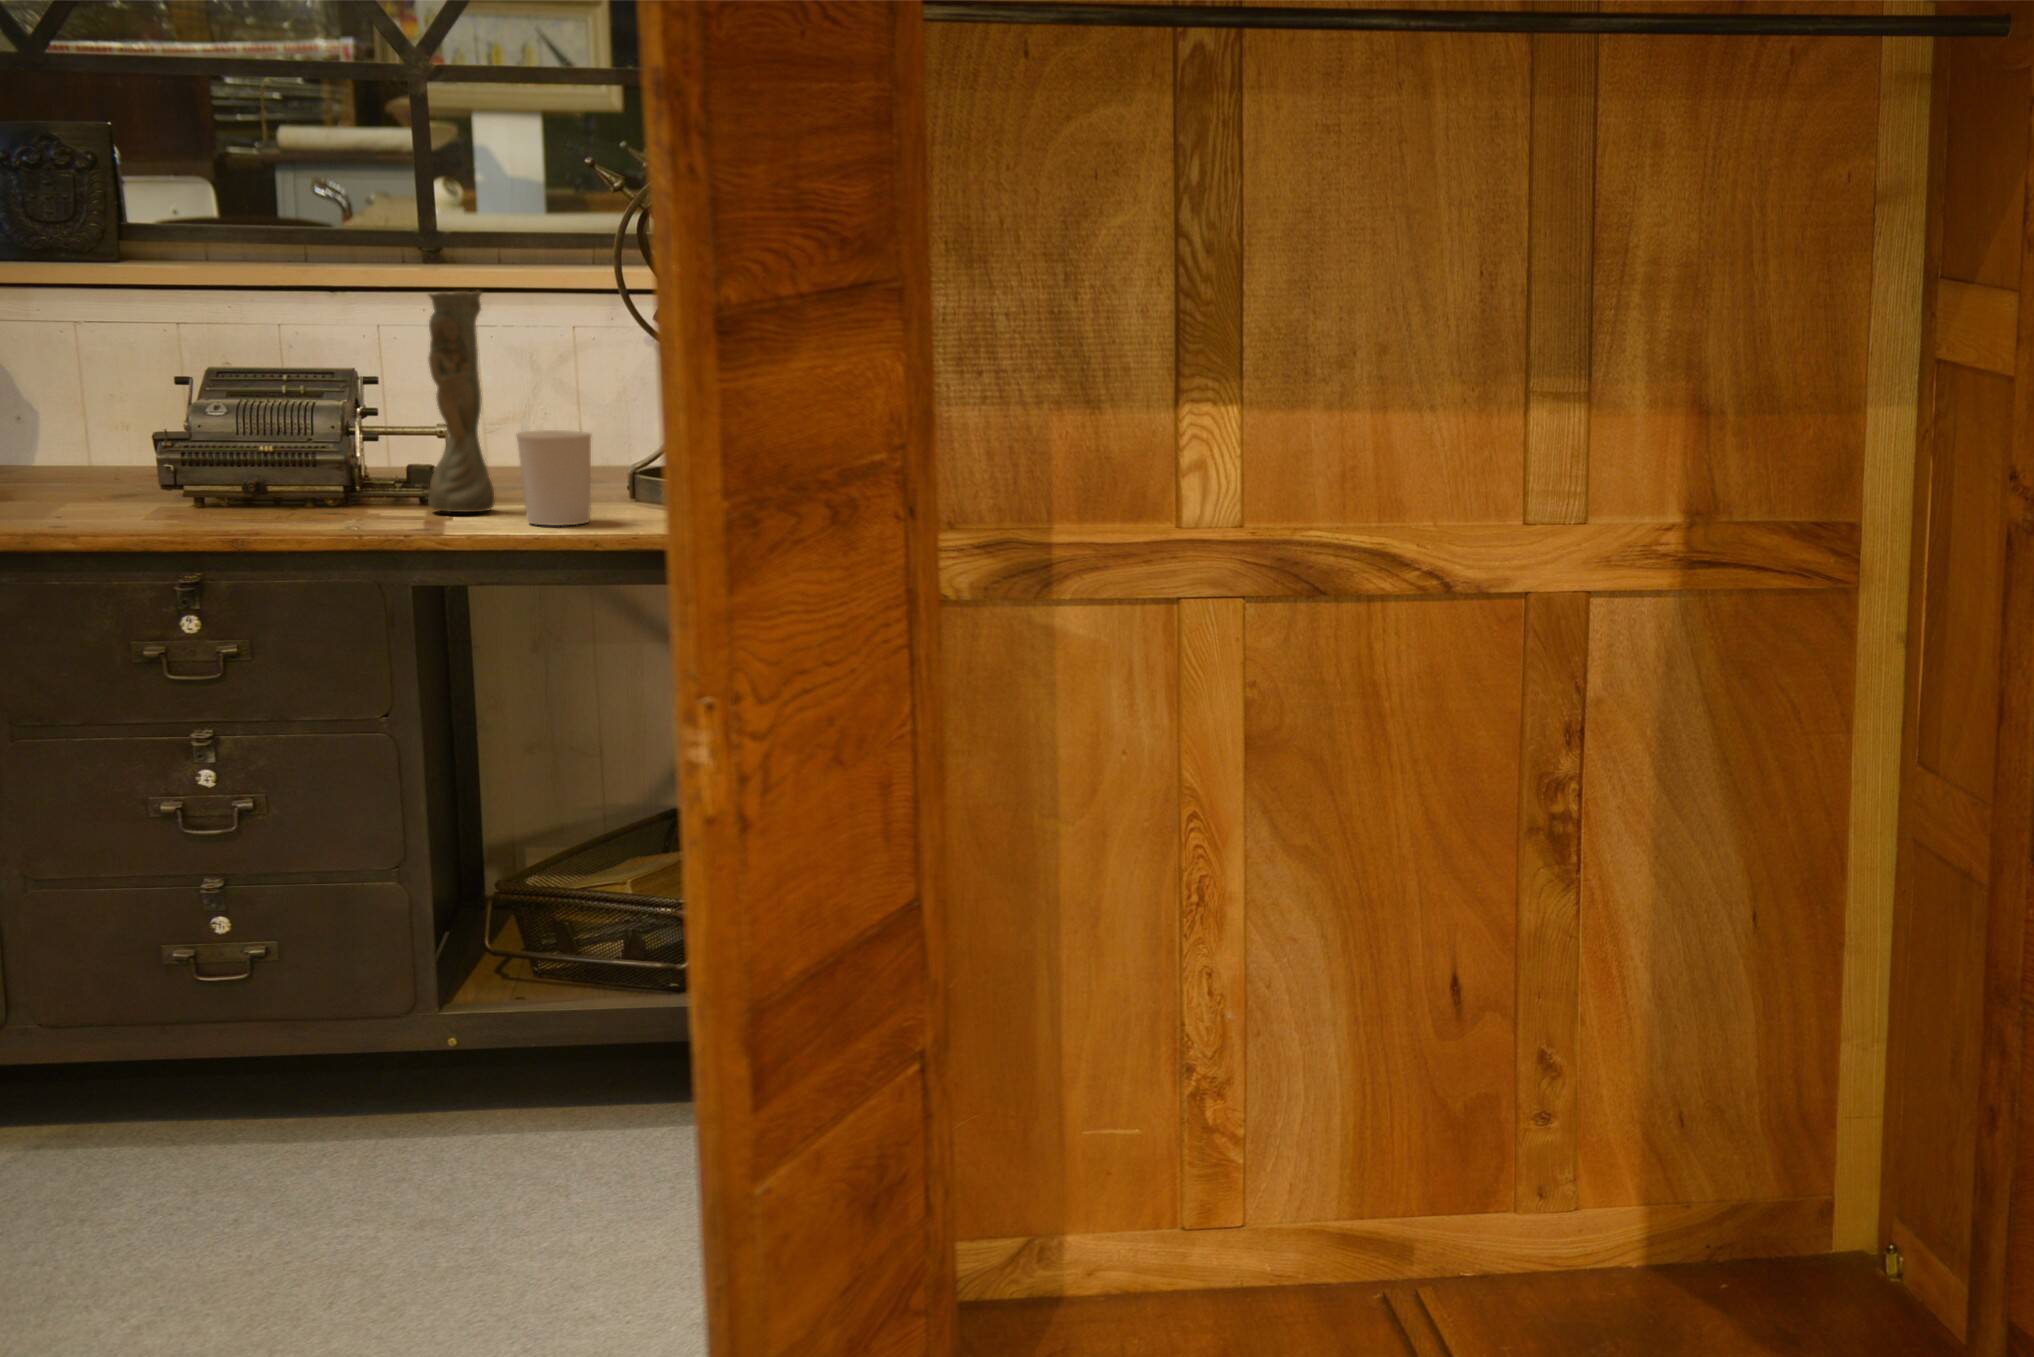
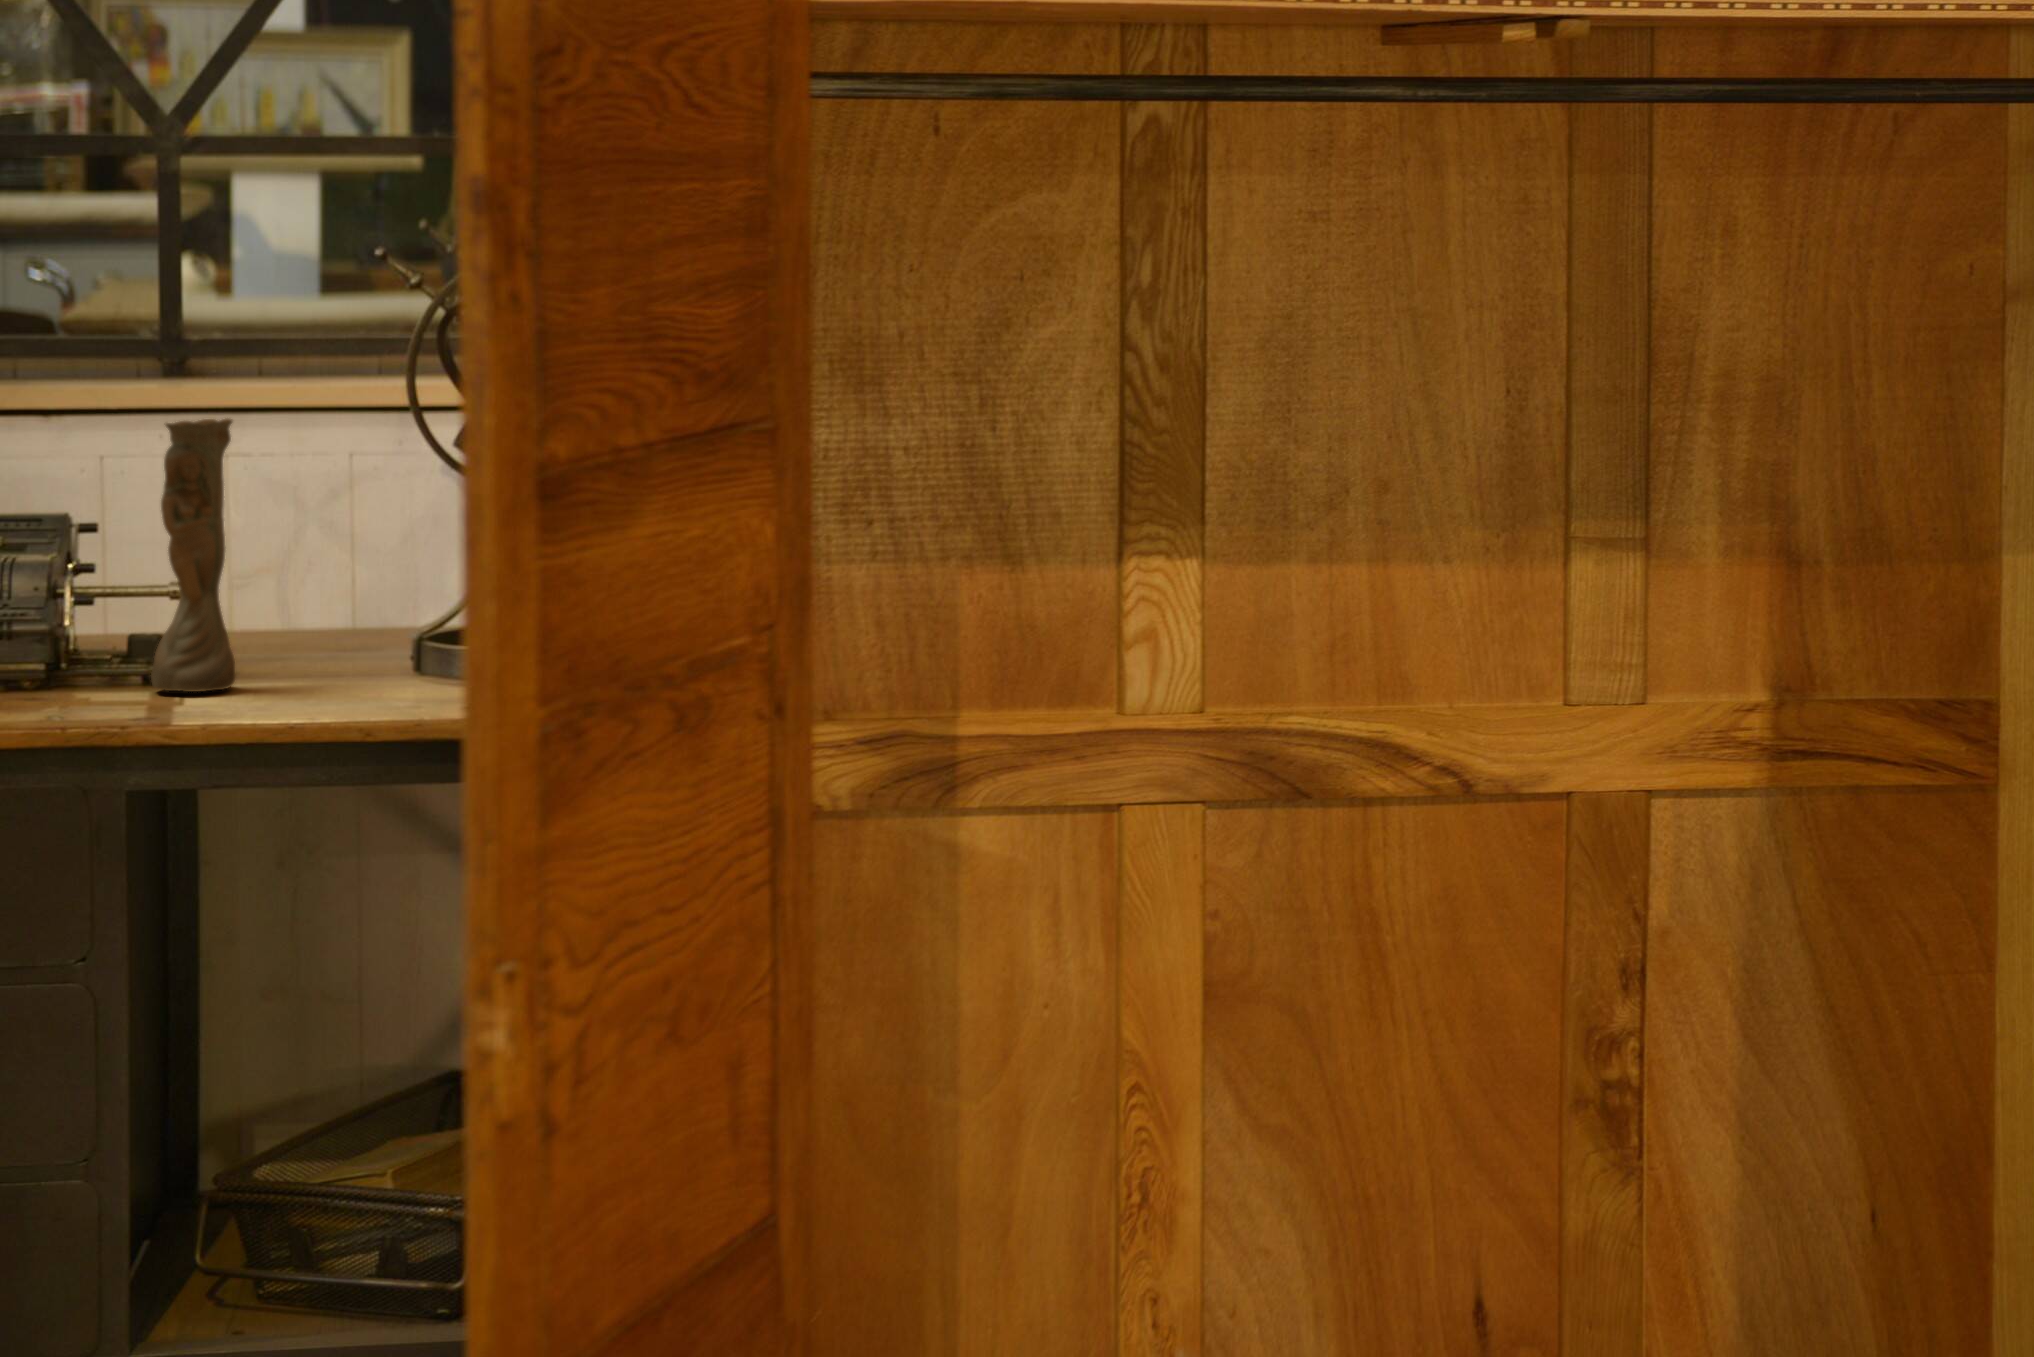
candle holder: present [517,430,591,525] -> none [266,588,361,708]

